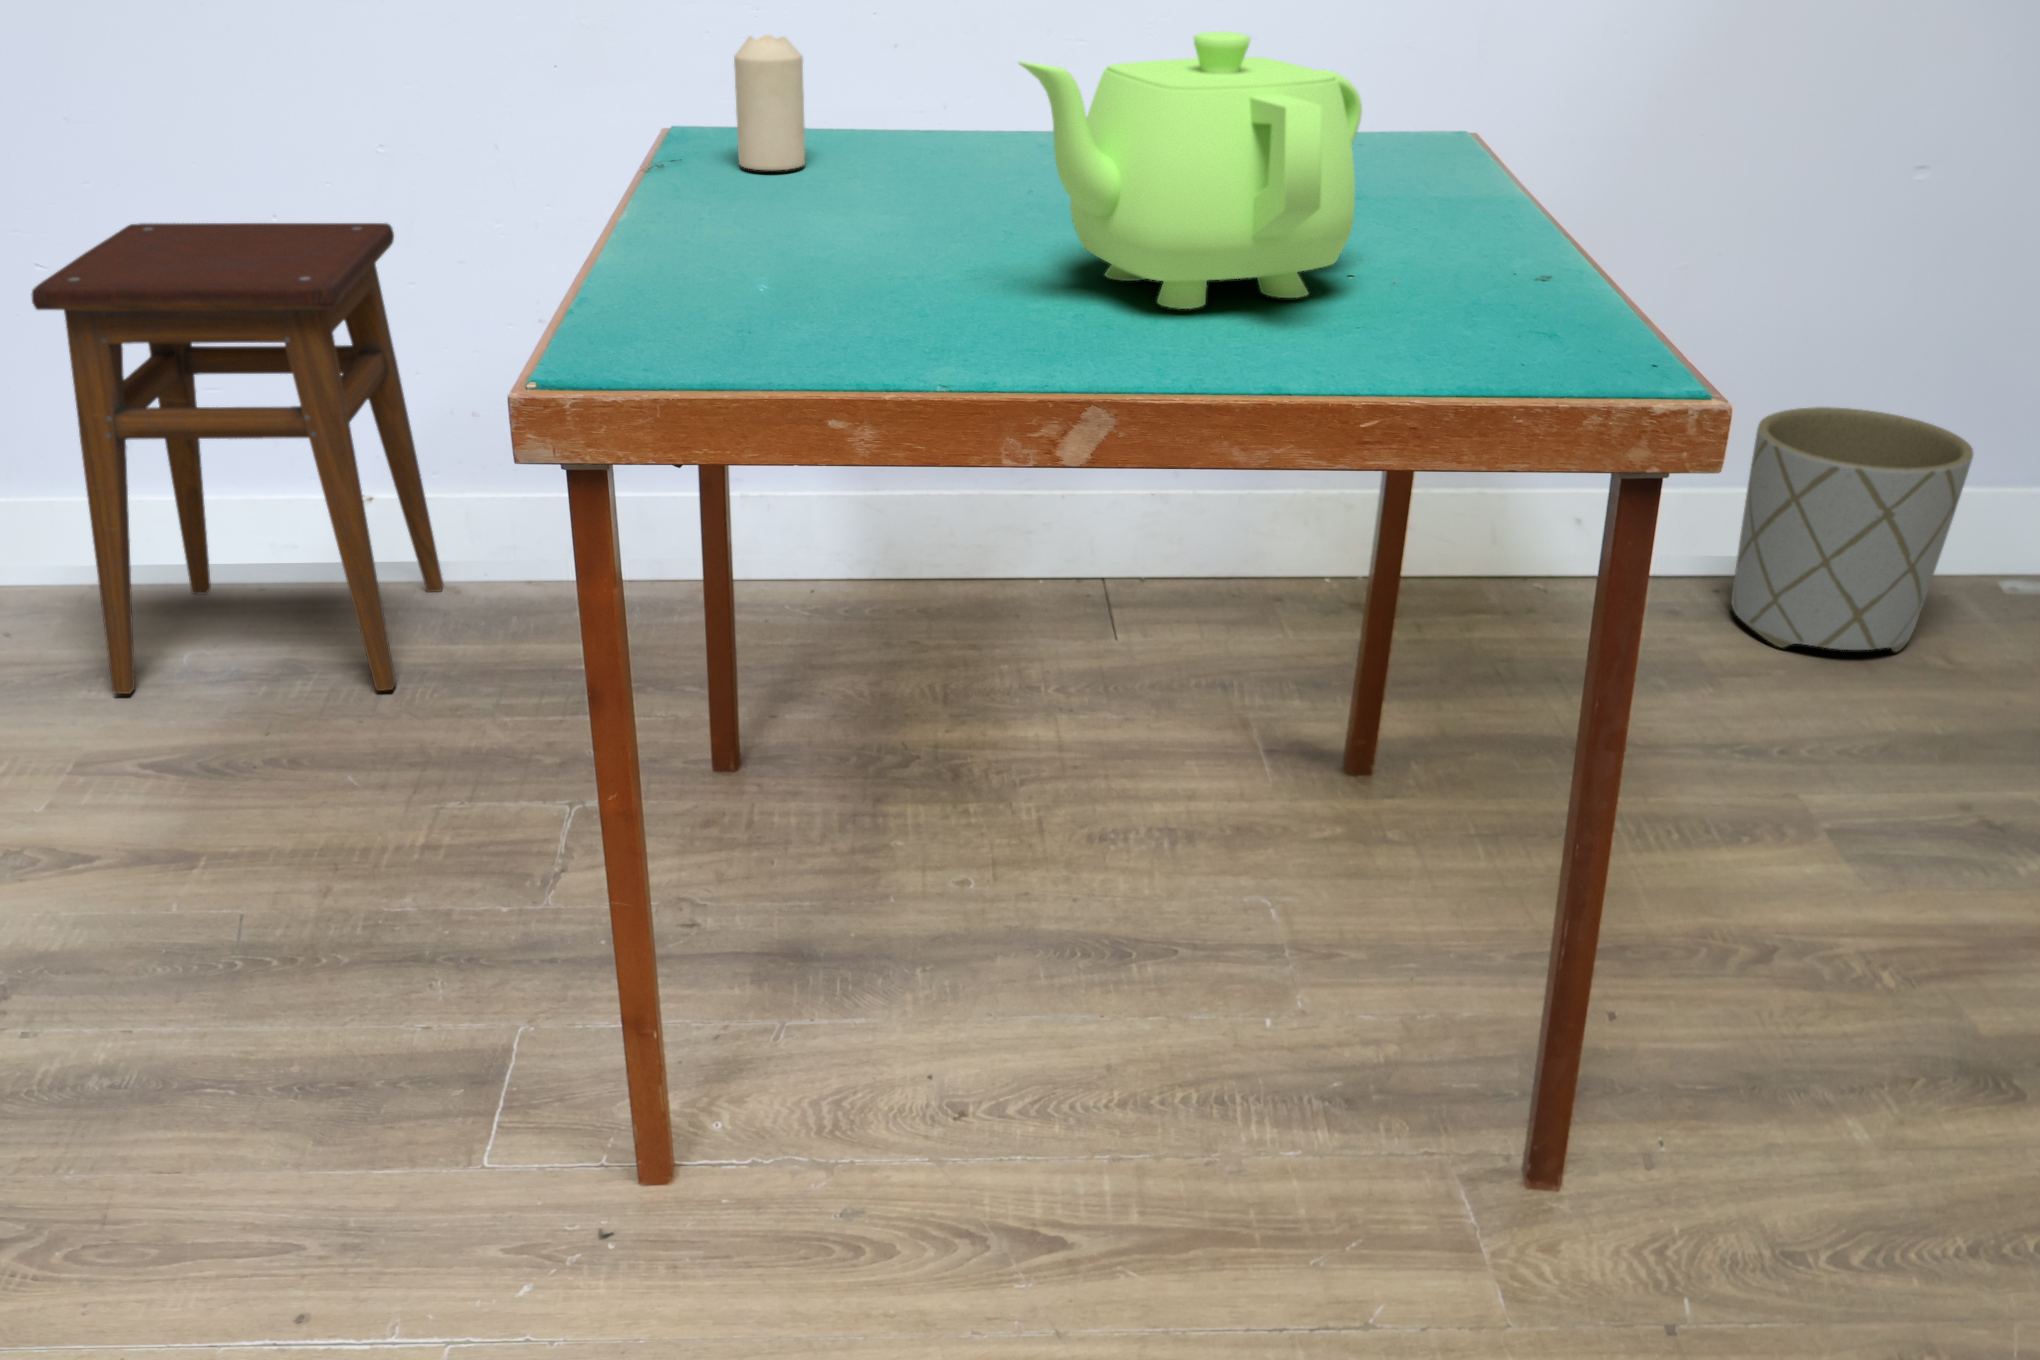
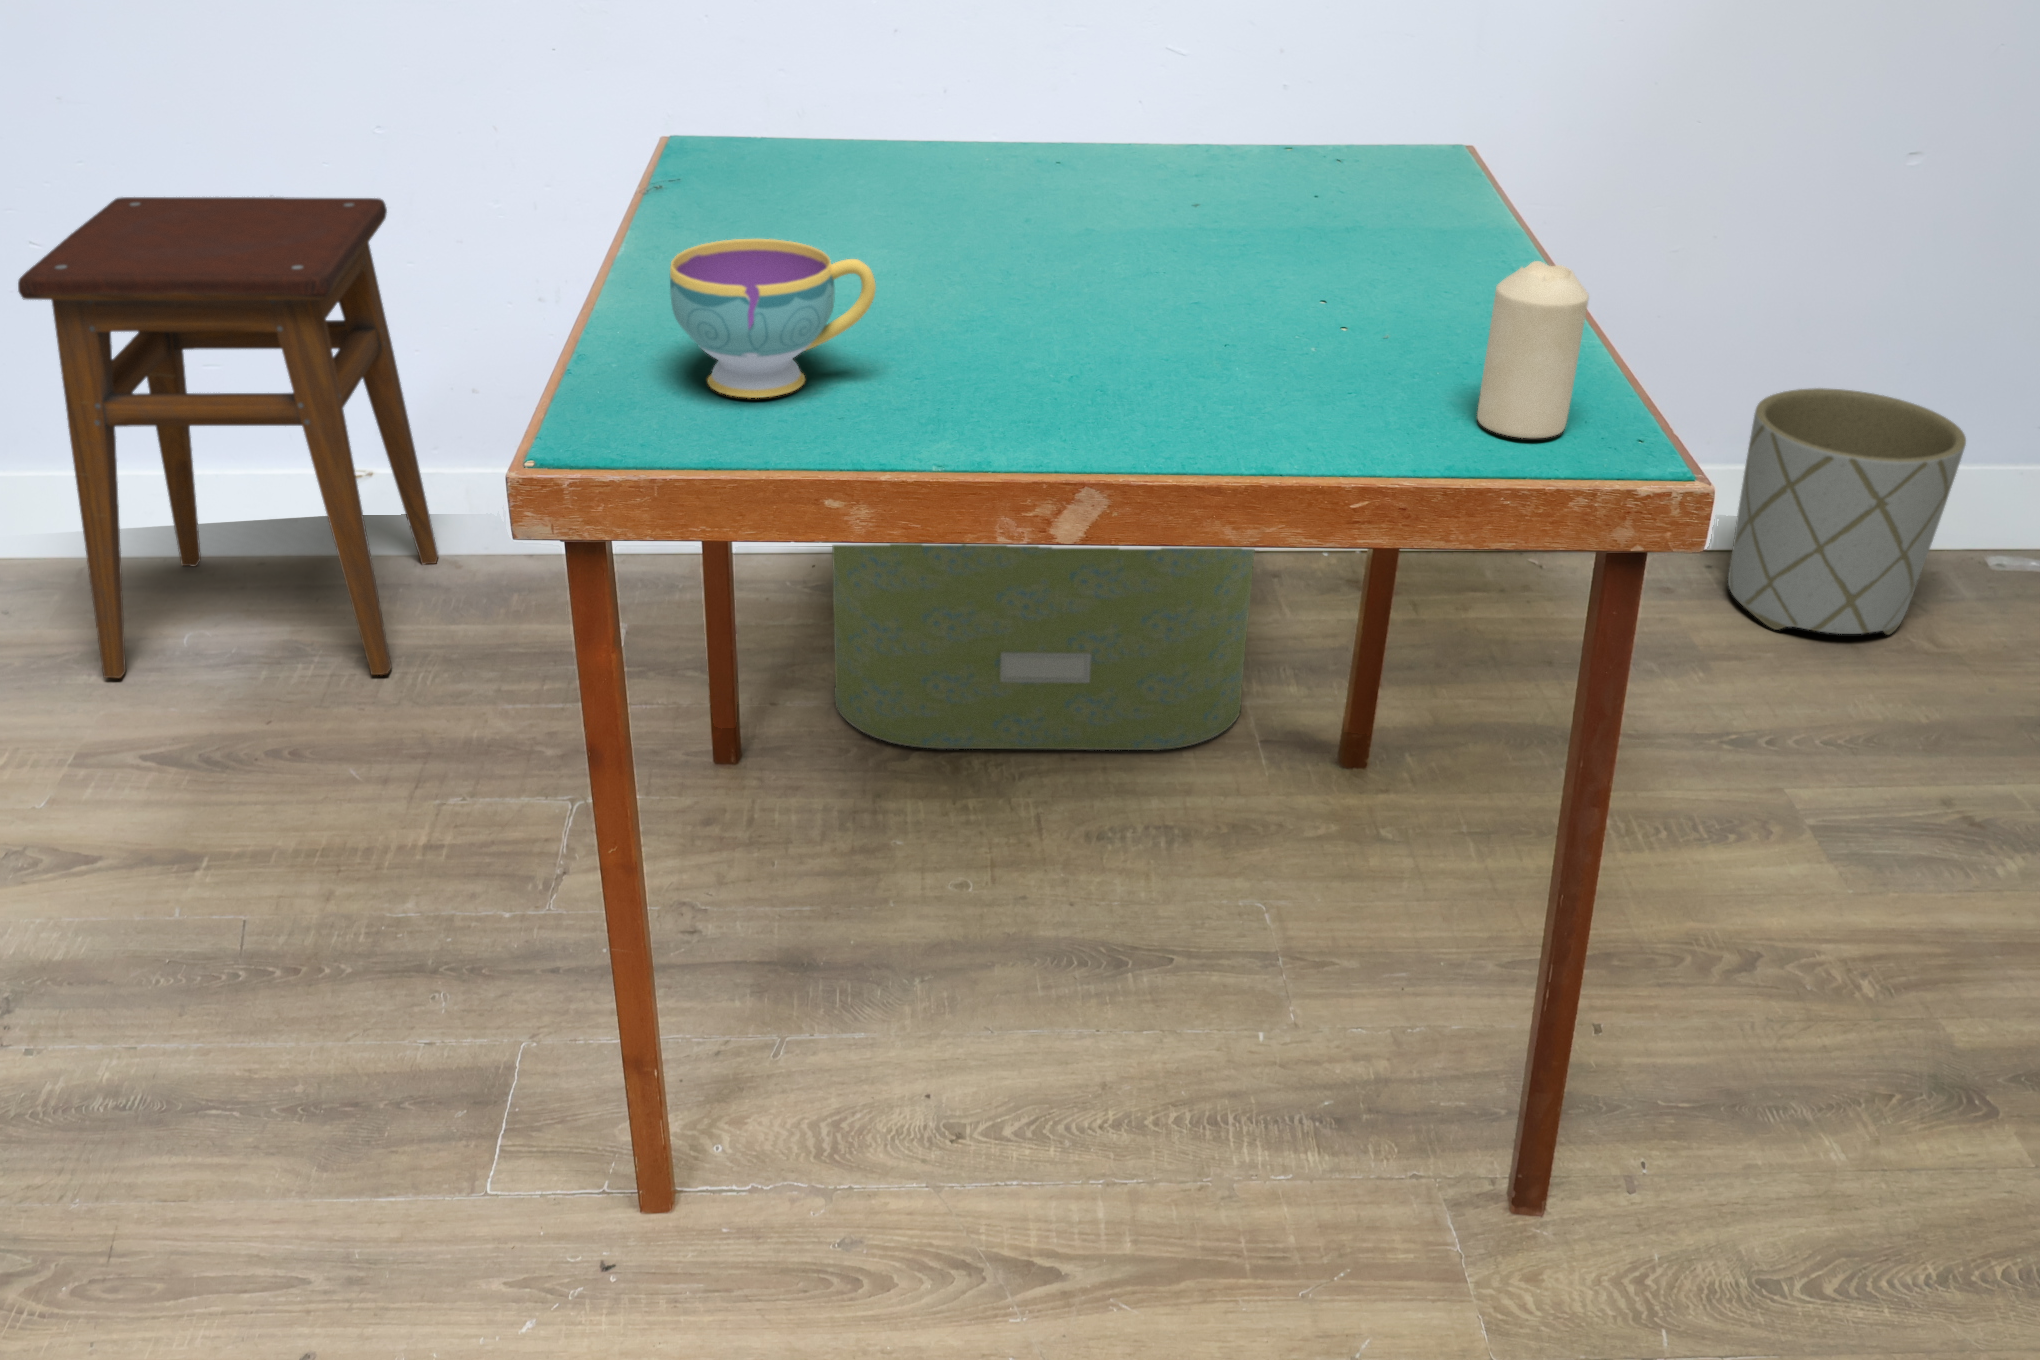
teapot: present [1019,32,1362,309] -> none [1016,98,1356,372]
candle: present [734,35,805,170] -> present [1477,261,1589,438]
teacup: none [669,176,876,330] -> present [670,239,876,398]
storage box: none [824,352,1270,758] -> present [832,544,1255,750]

